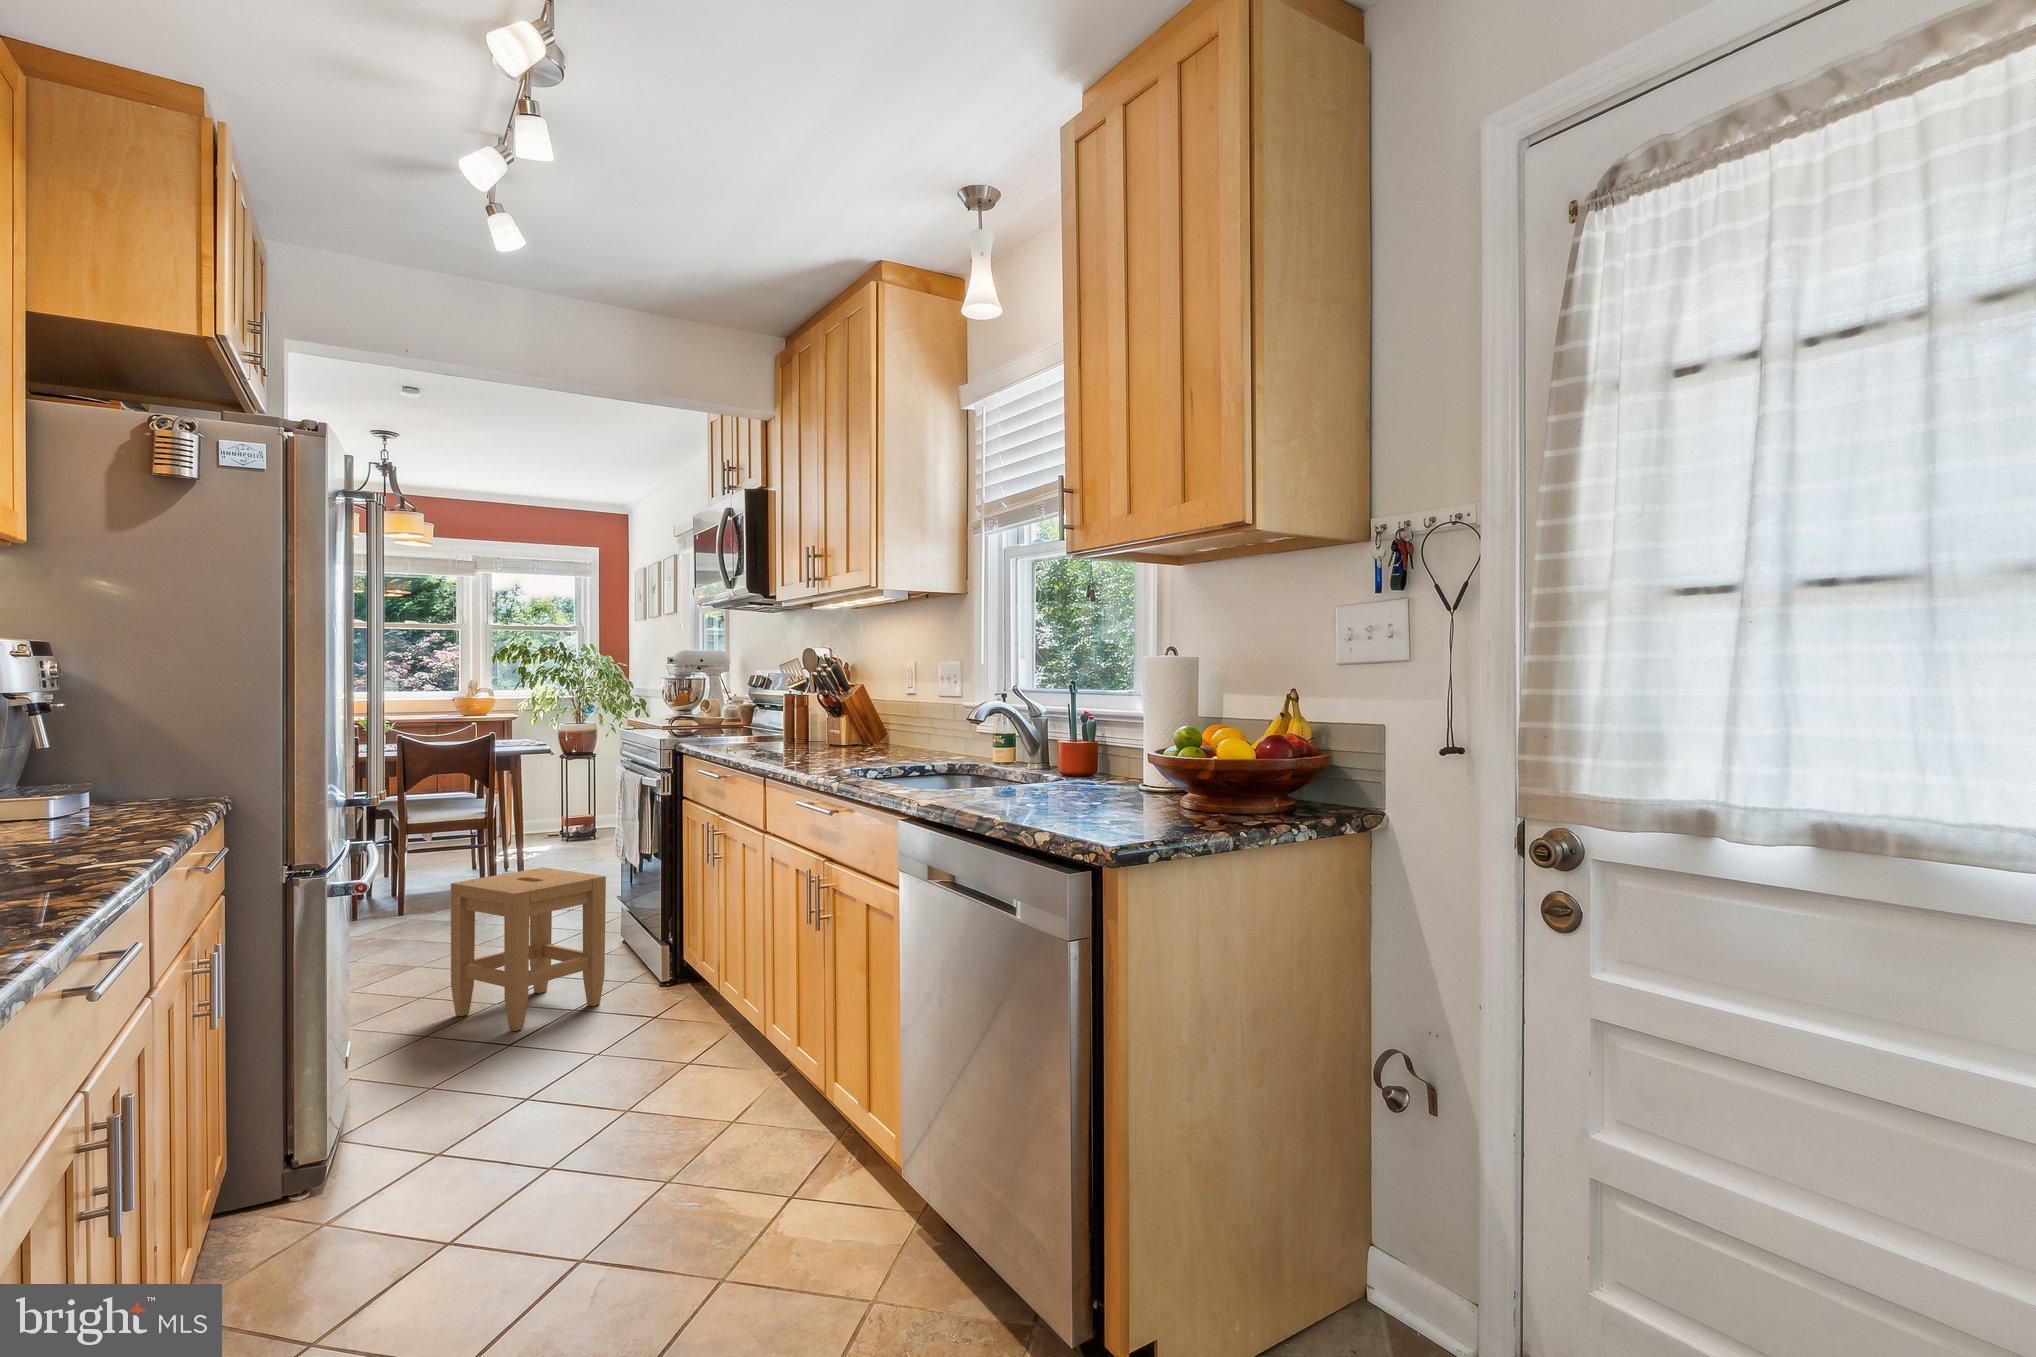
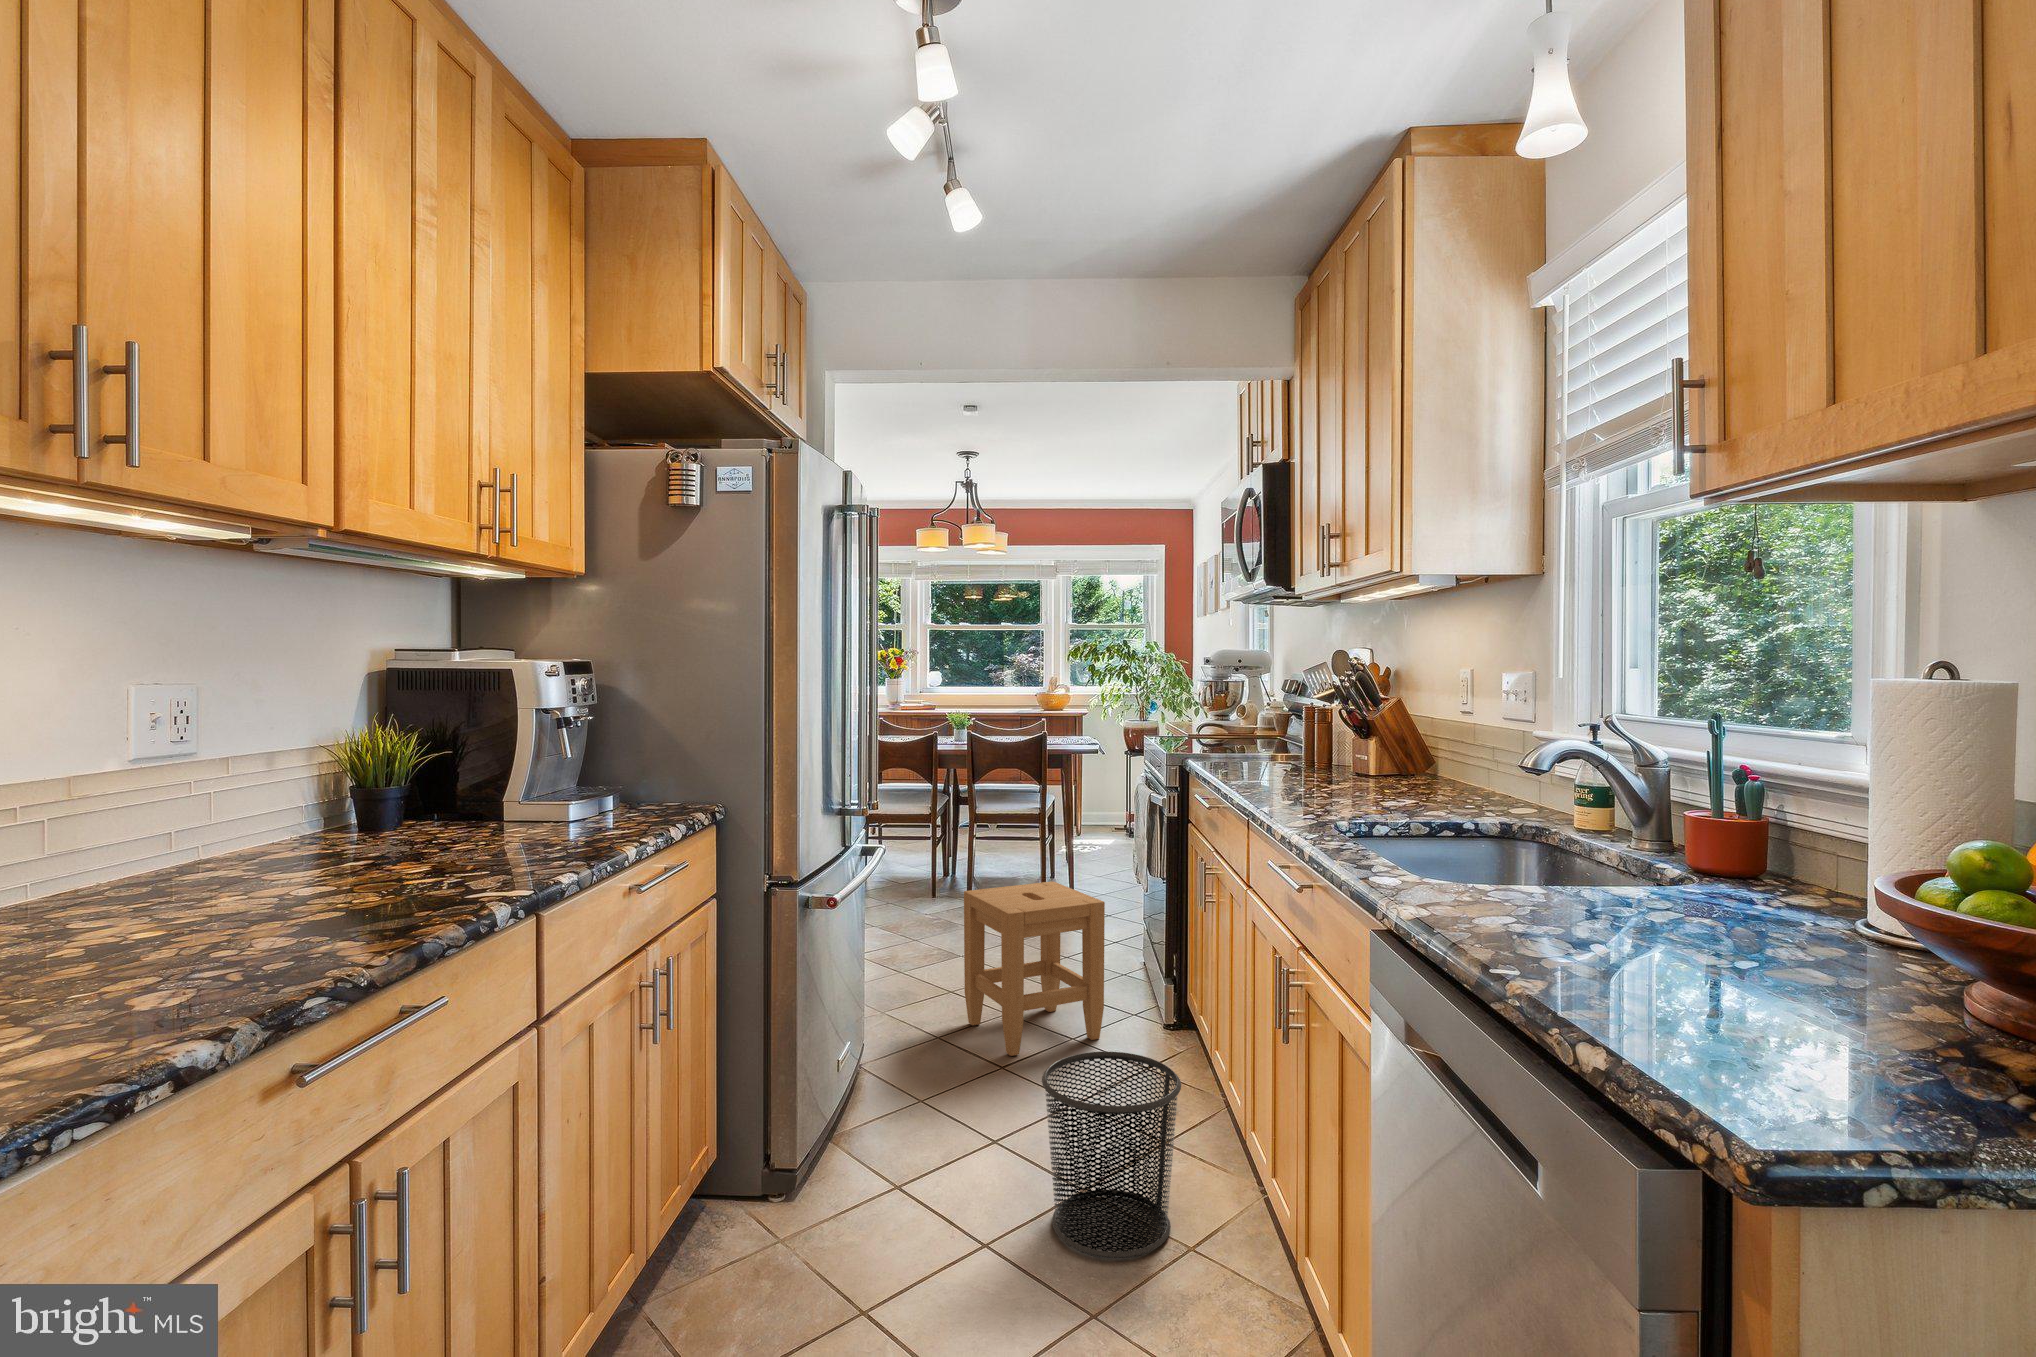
waste bin: none [599,978,722,1138] -> present [1042,1051,1181,1259]

